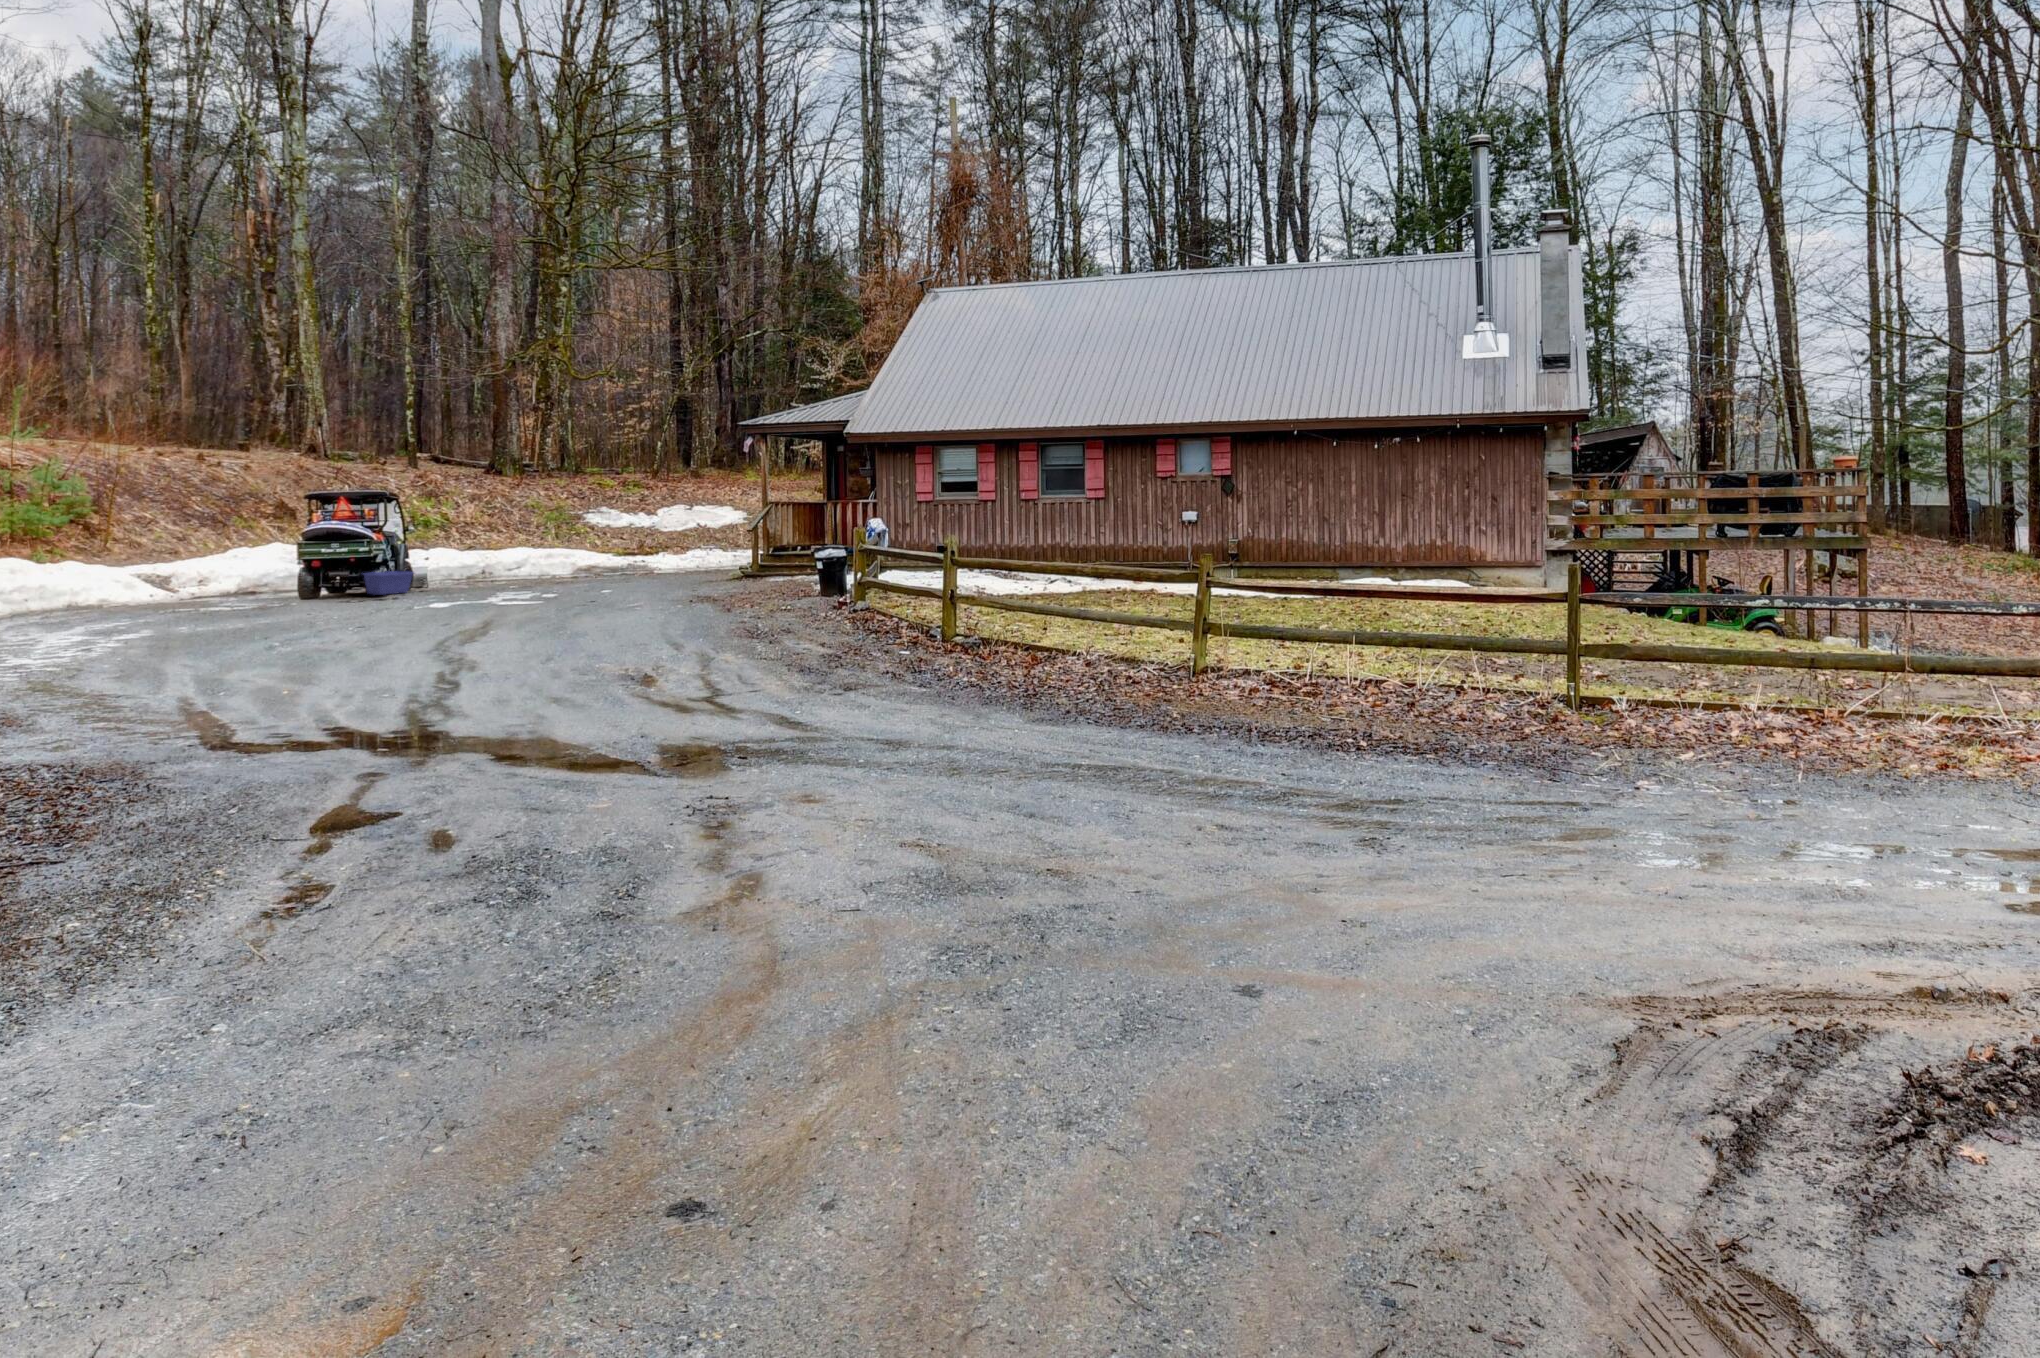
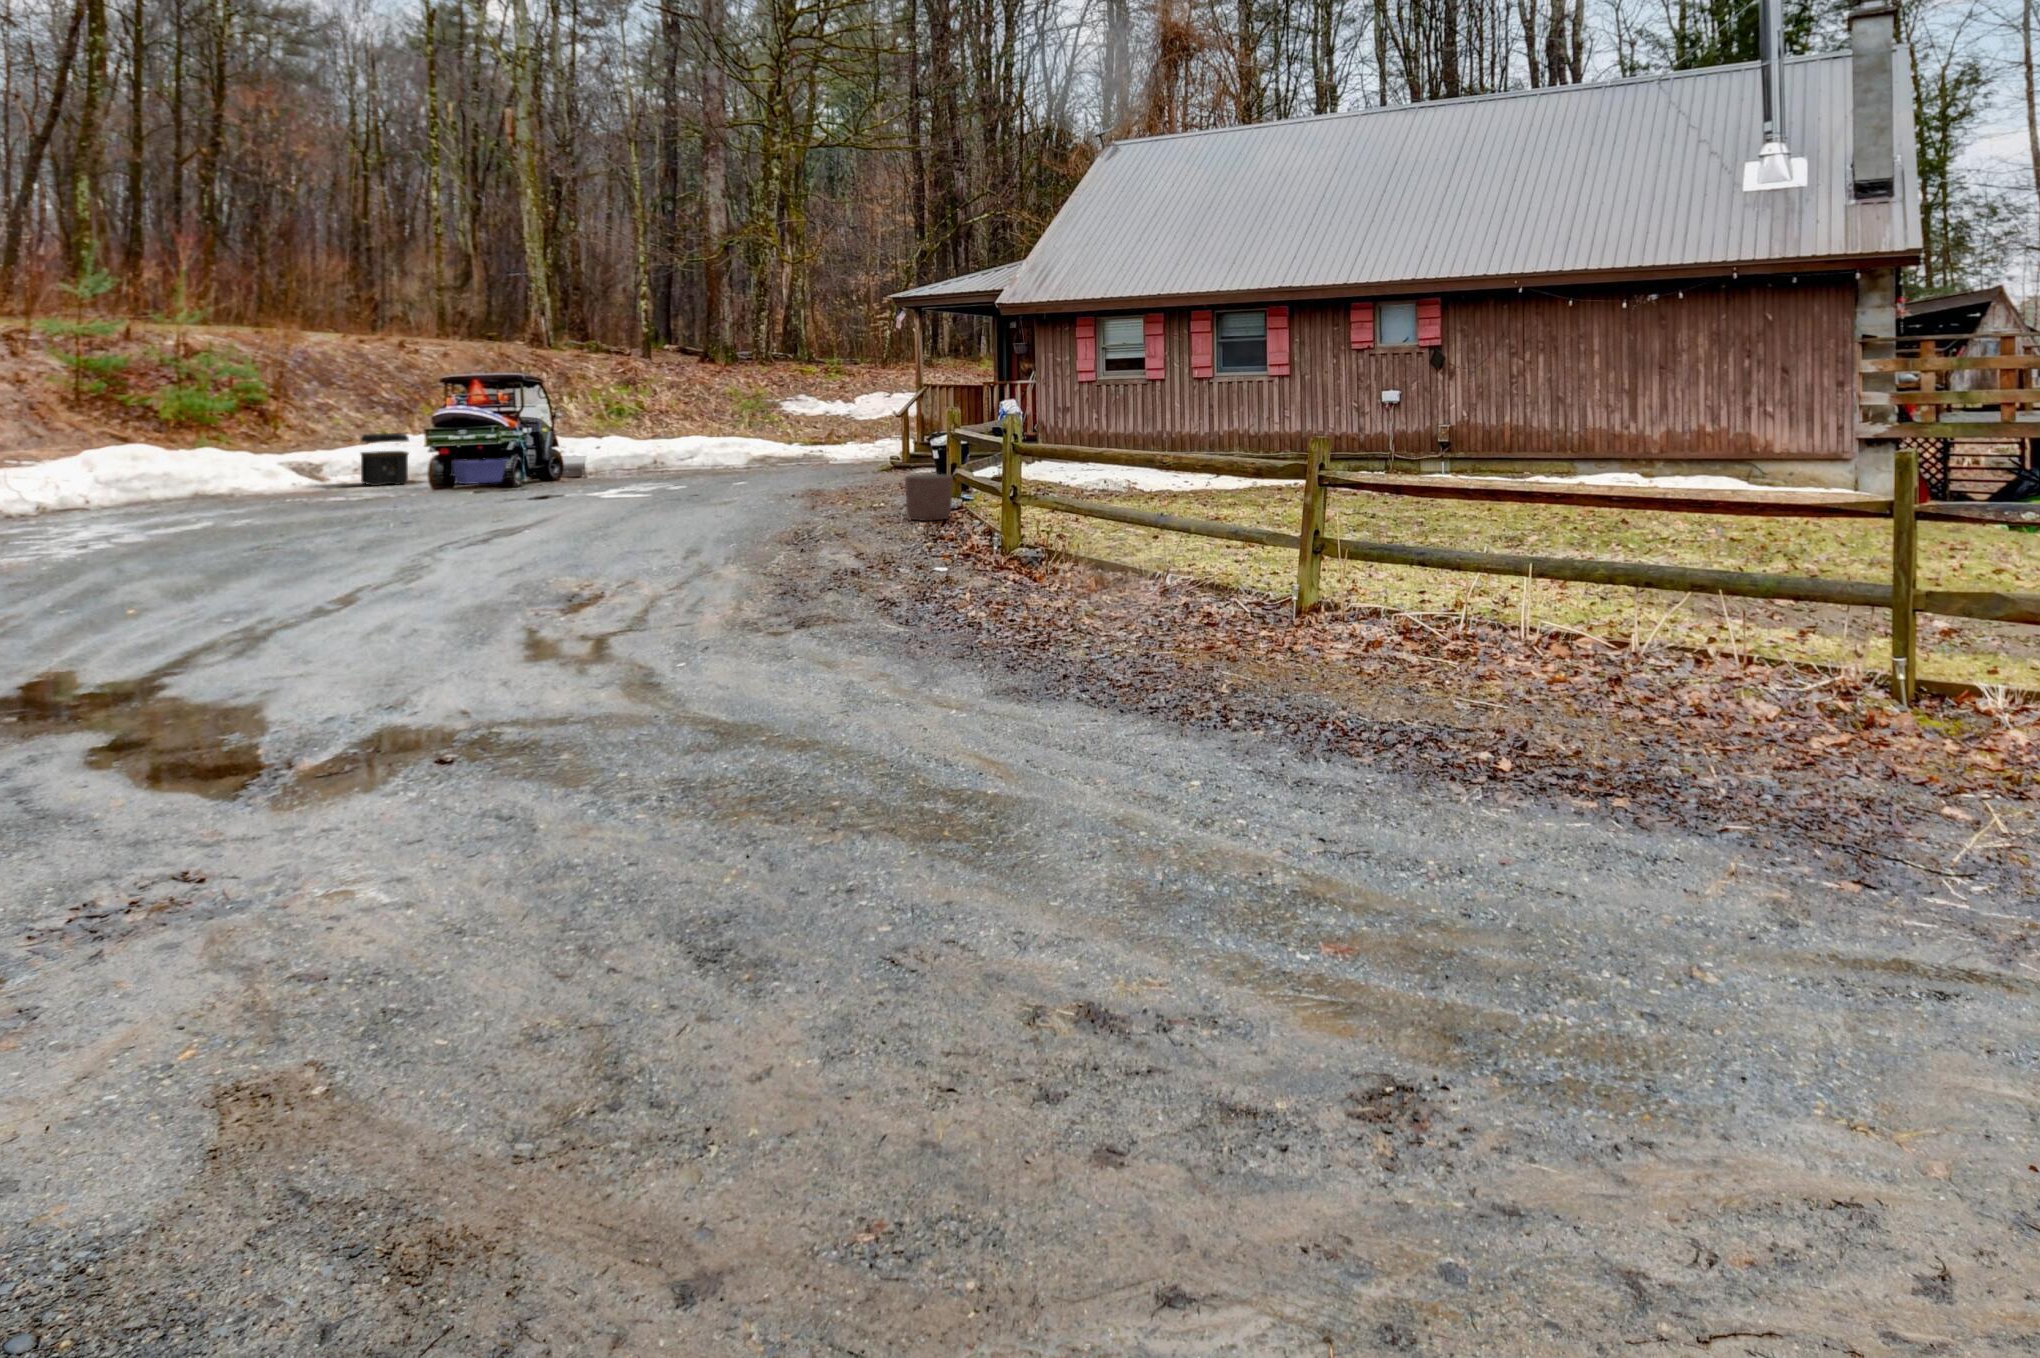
toolbox: none [276,548,324,597] -> present [361,433,409,486]
planter: none [827,582,866,620] -> present [905,474,953,521]

